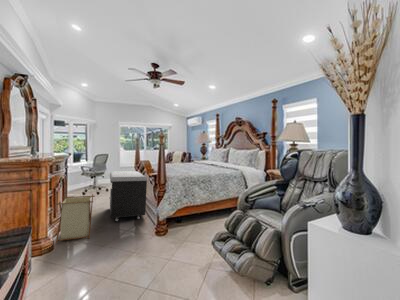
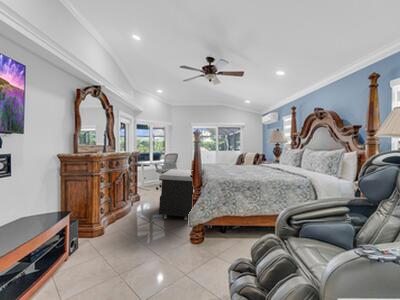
laundry basket: present [56,194,95,243] -> none [107,188,145,232]

